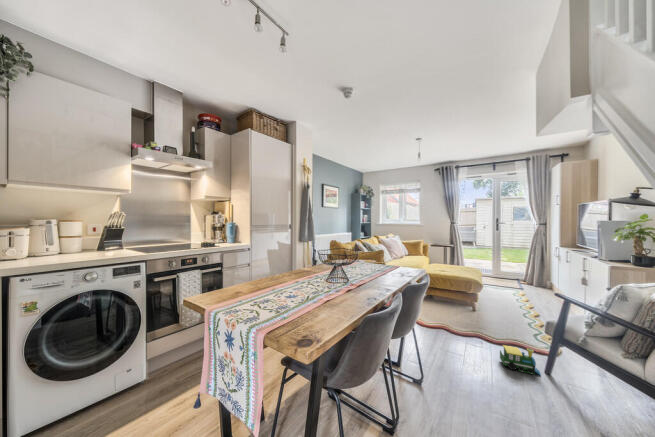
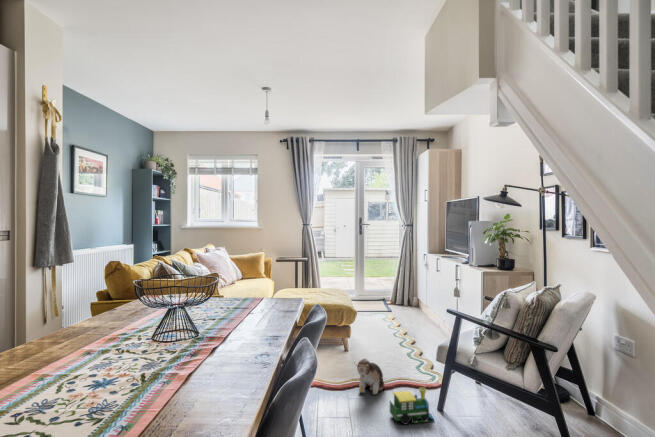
plush toy: none [473,317,501,344] -> present [356,359,384,394]

